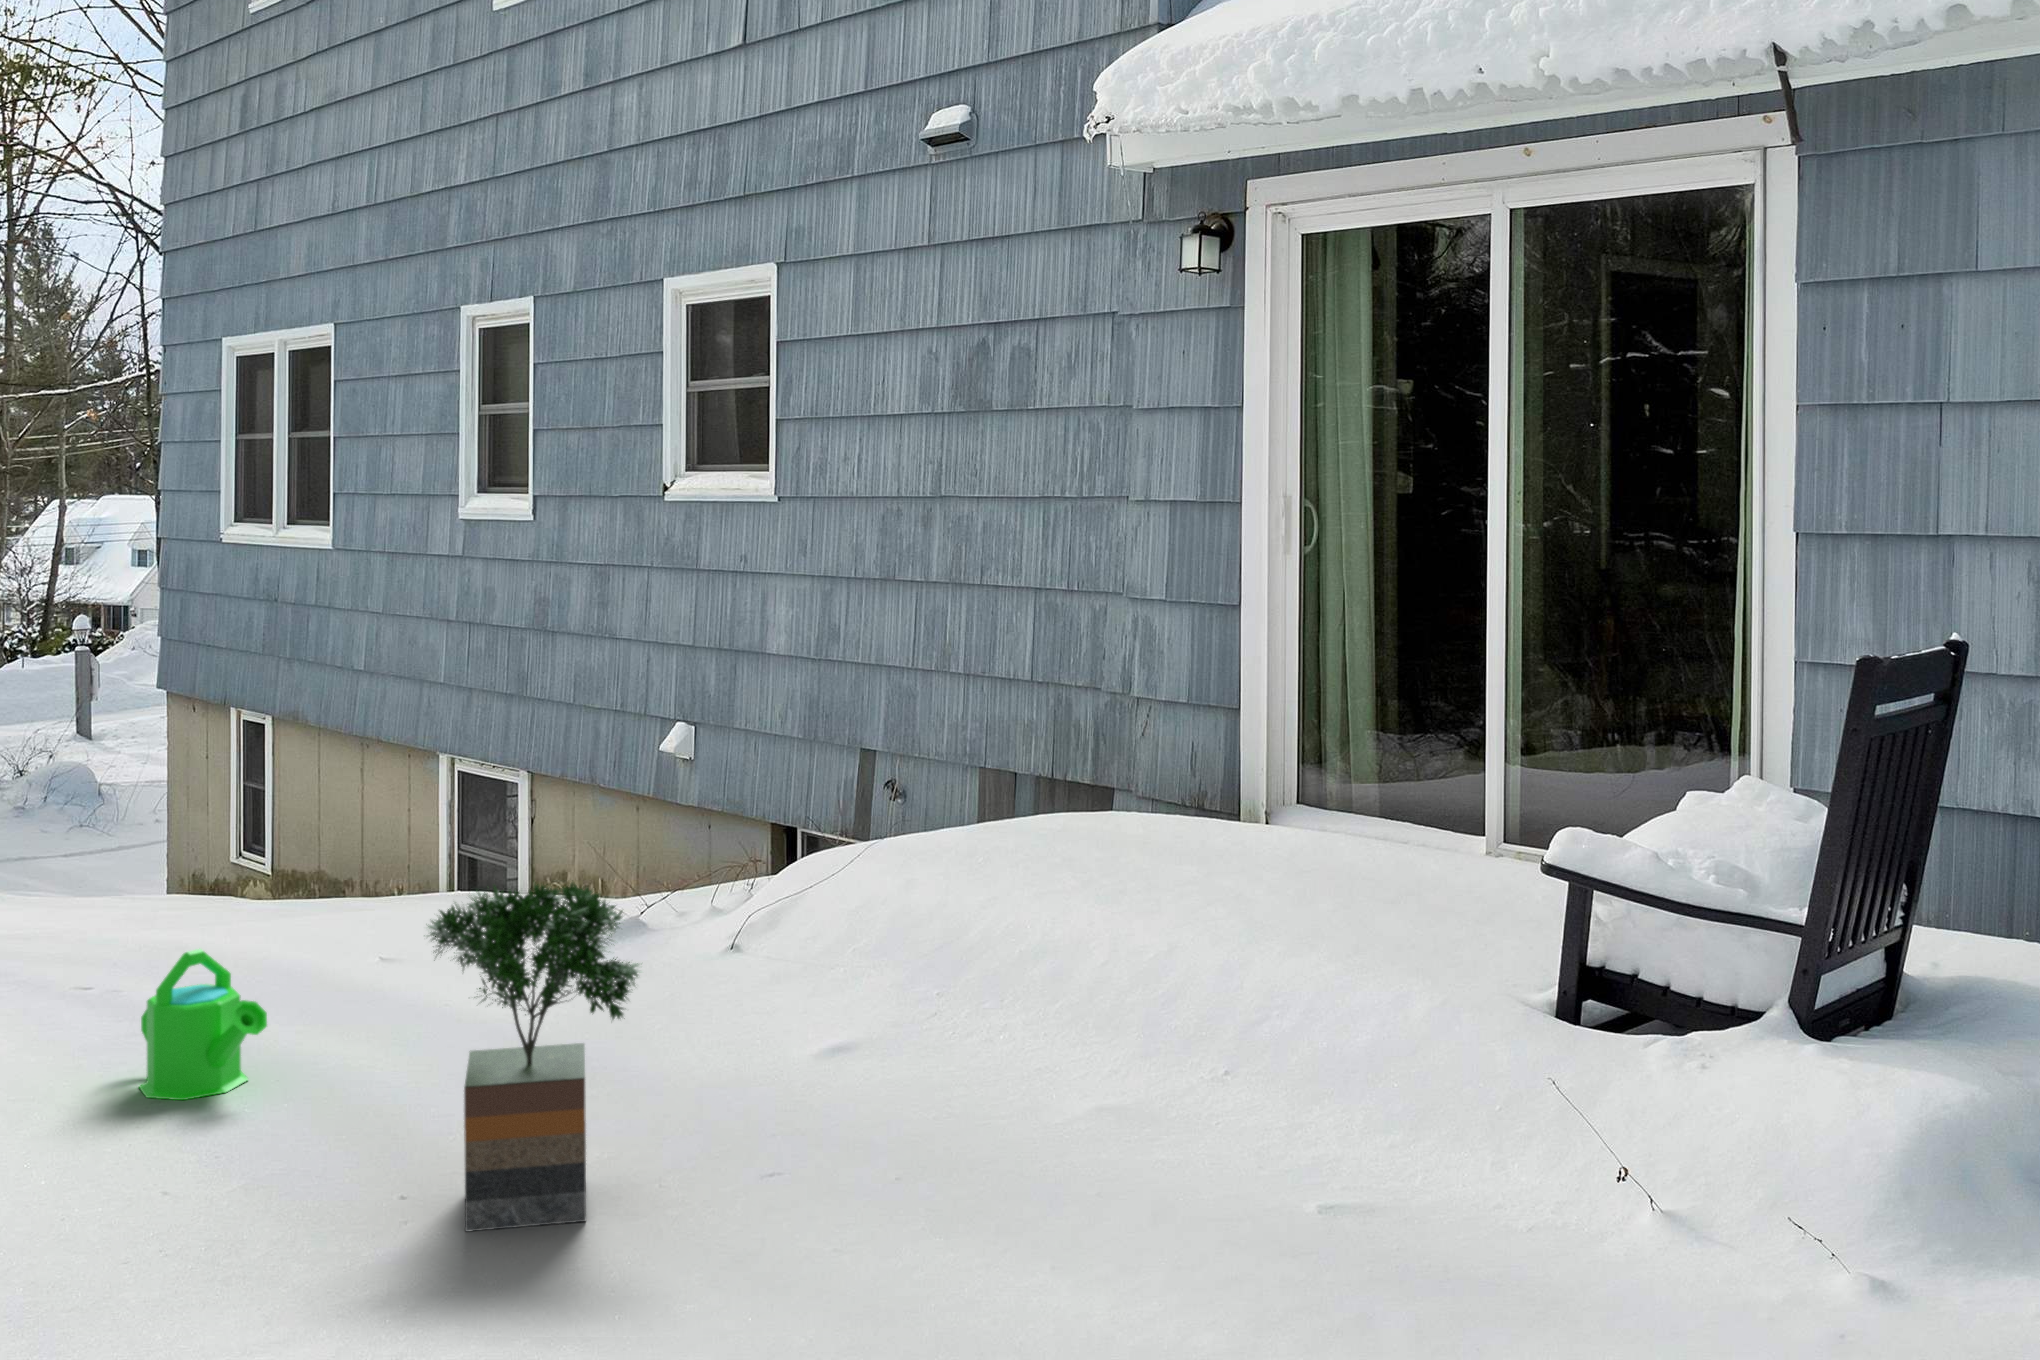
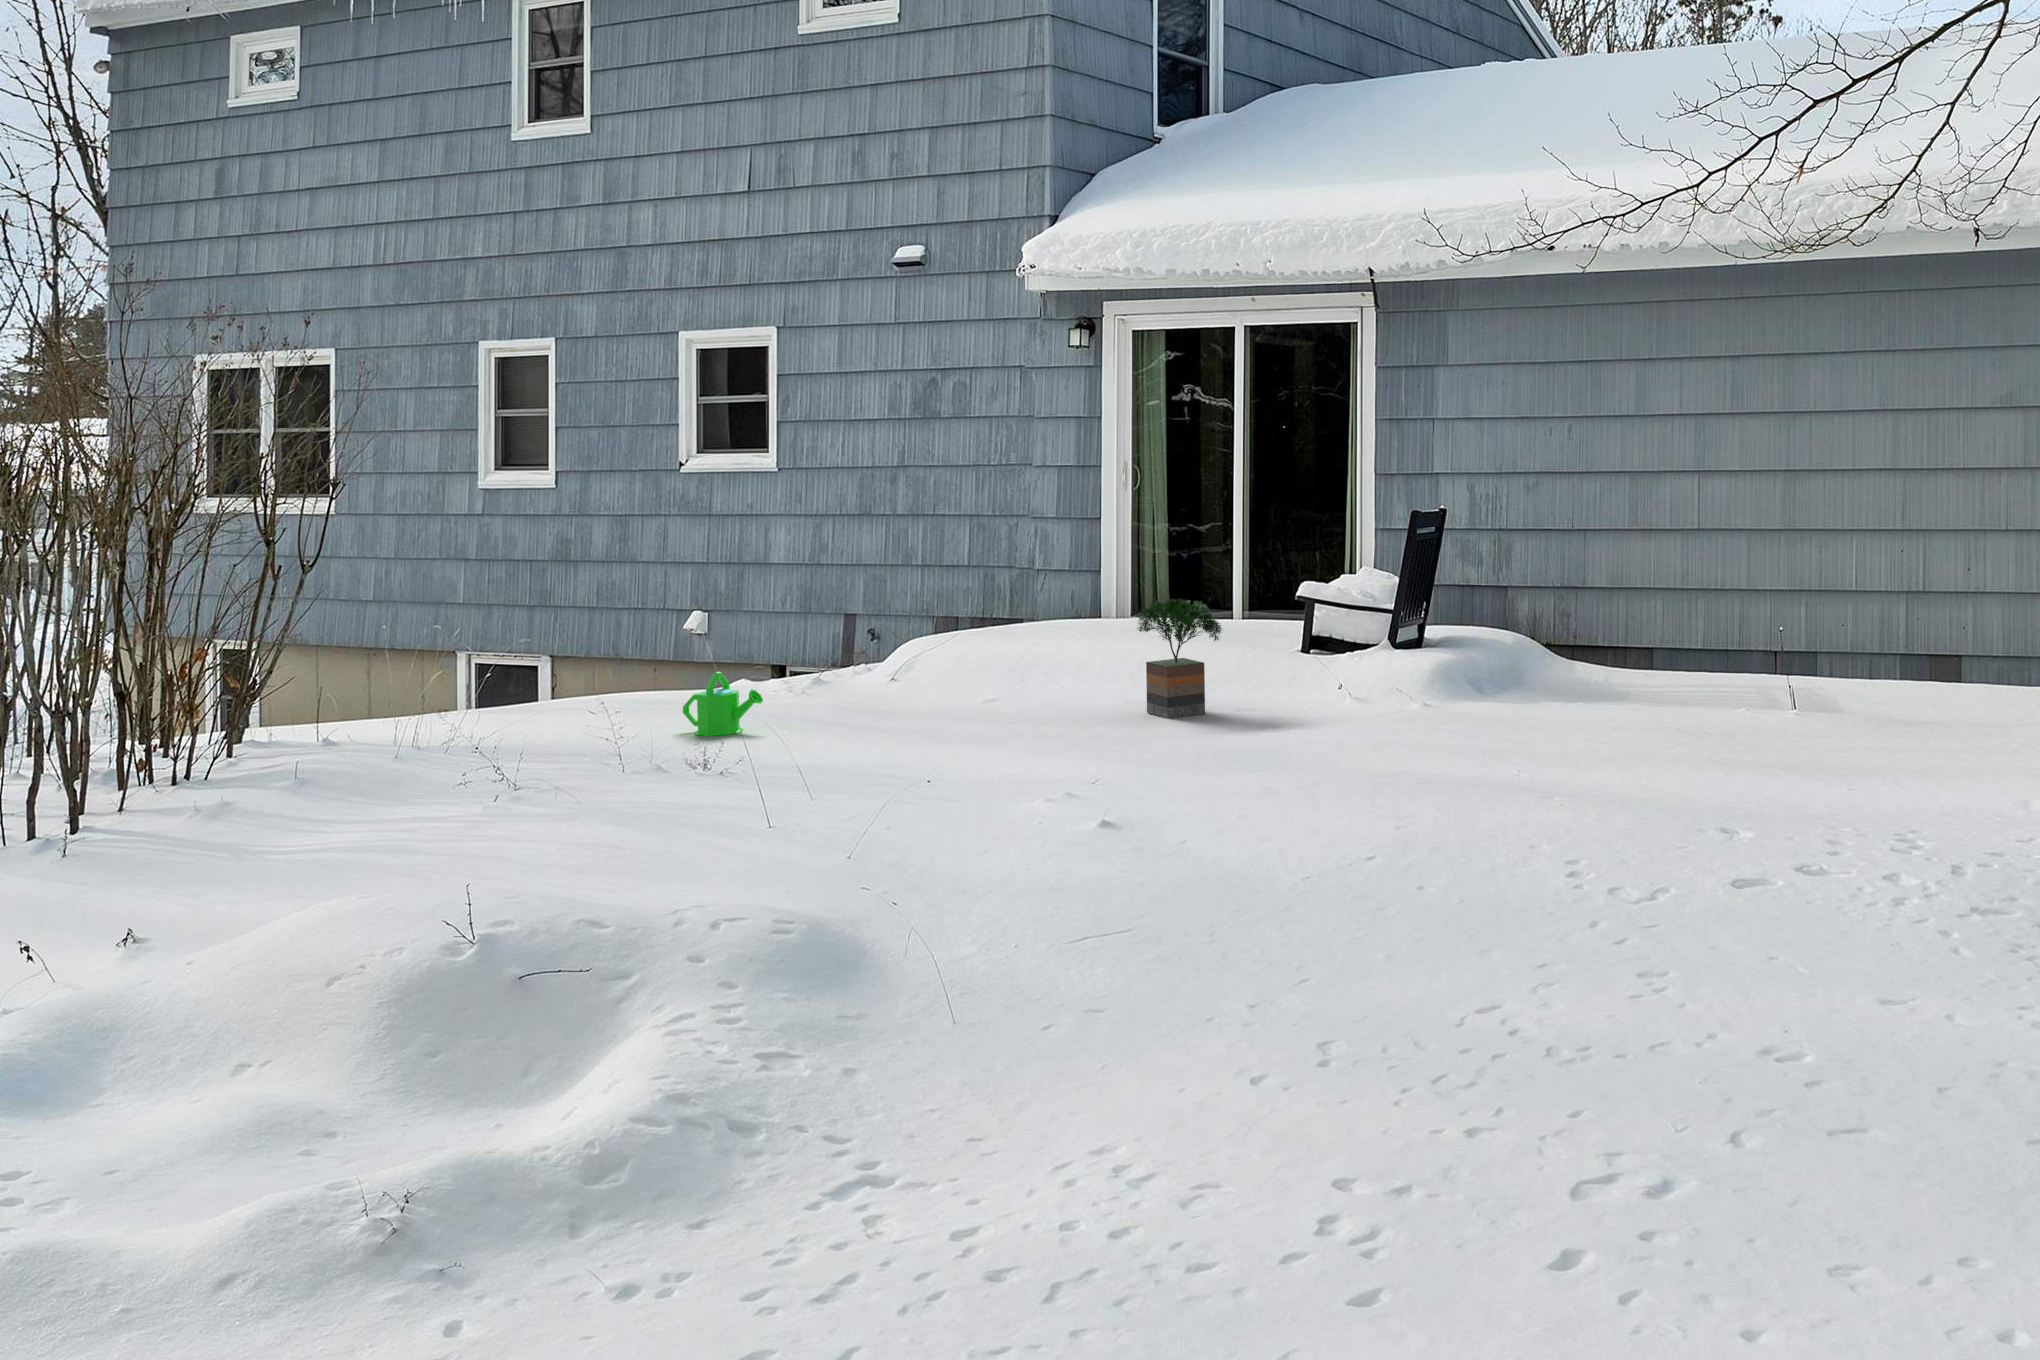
potted tree: present [428,882,642,1232] -> present [1137,599,1221,719]

